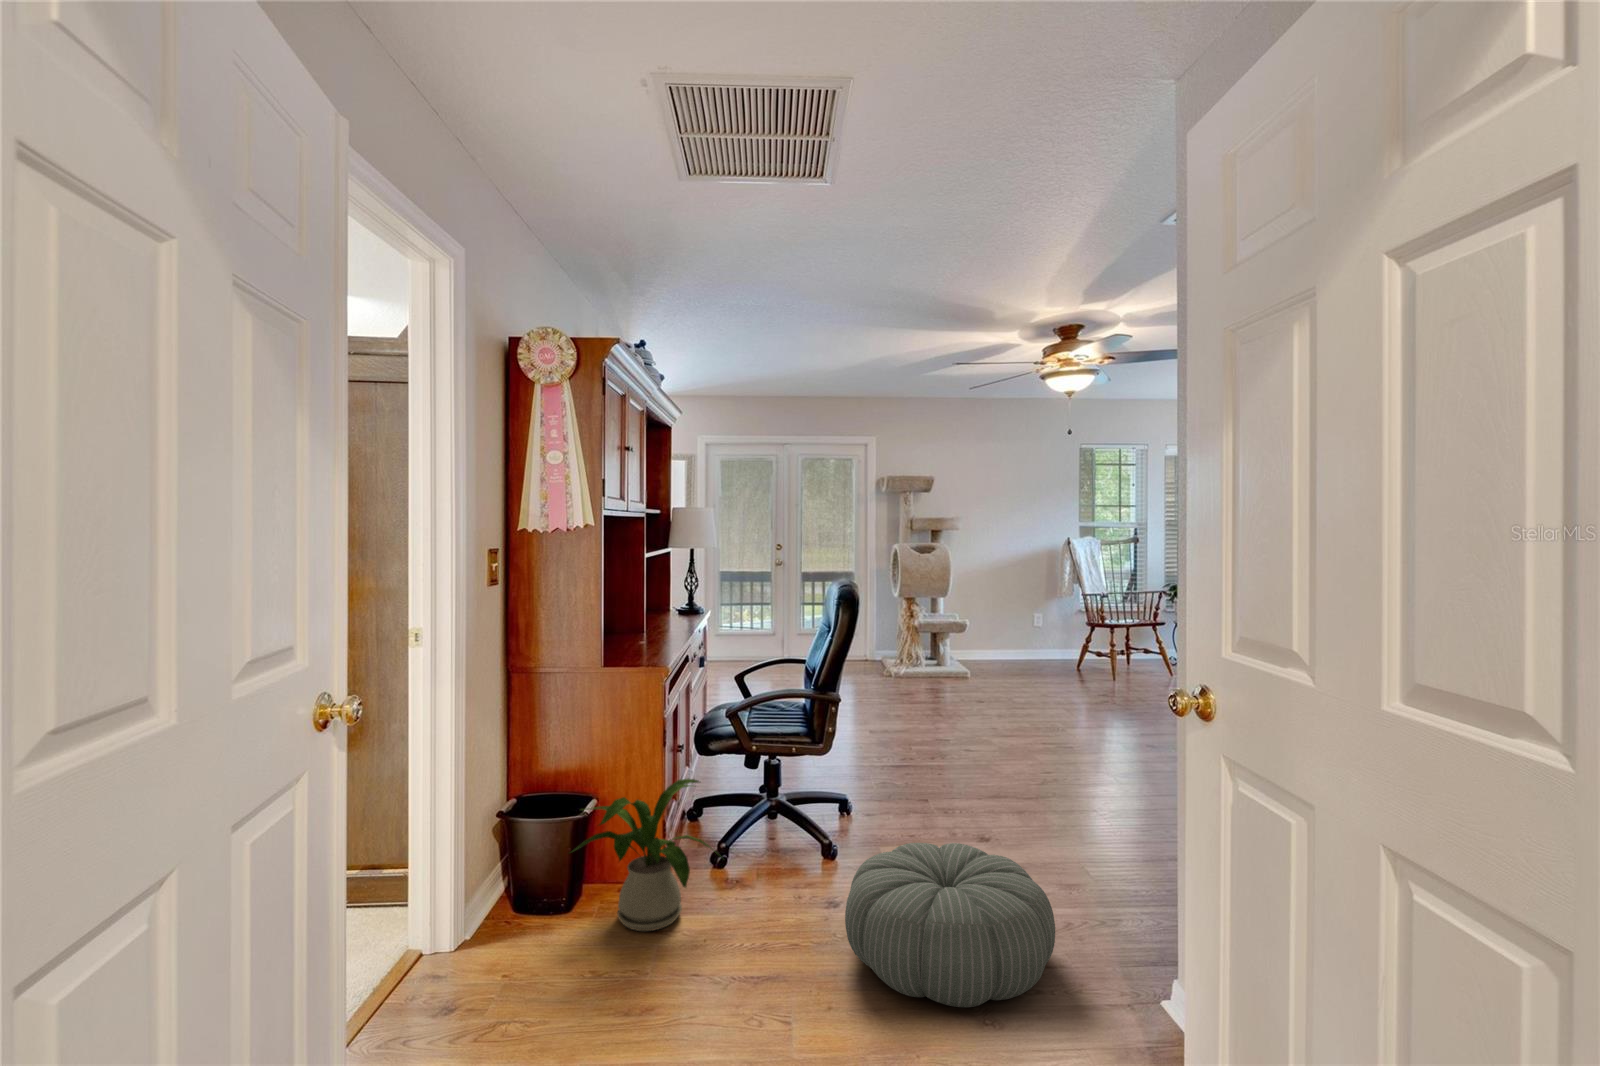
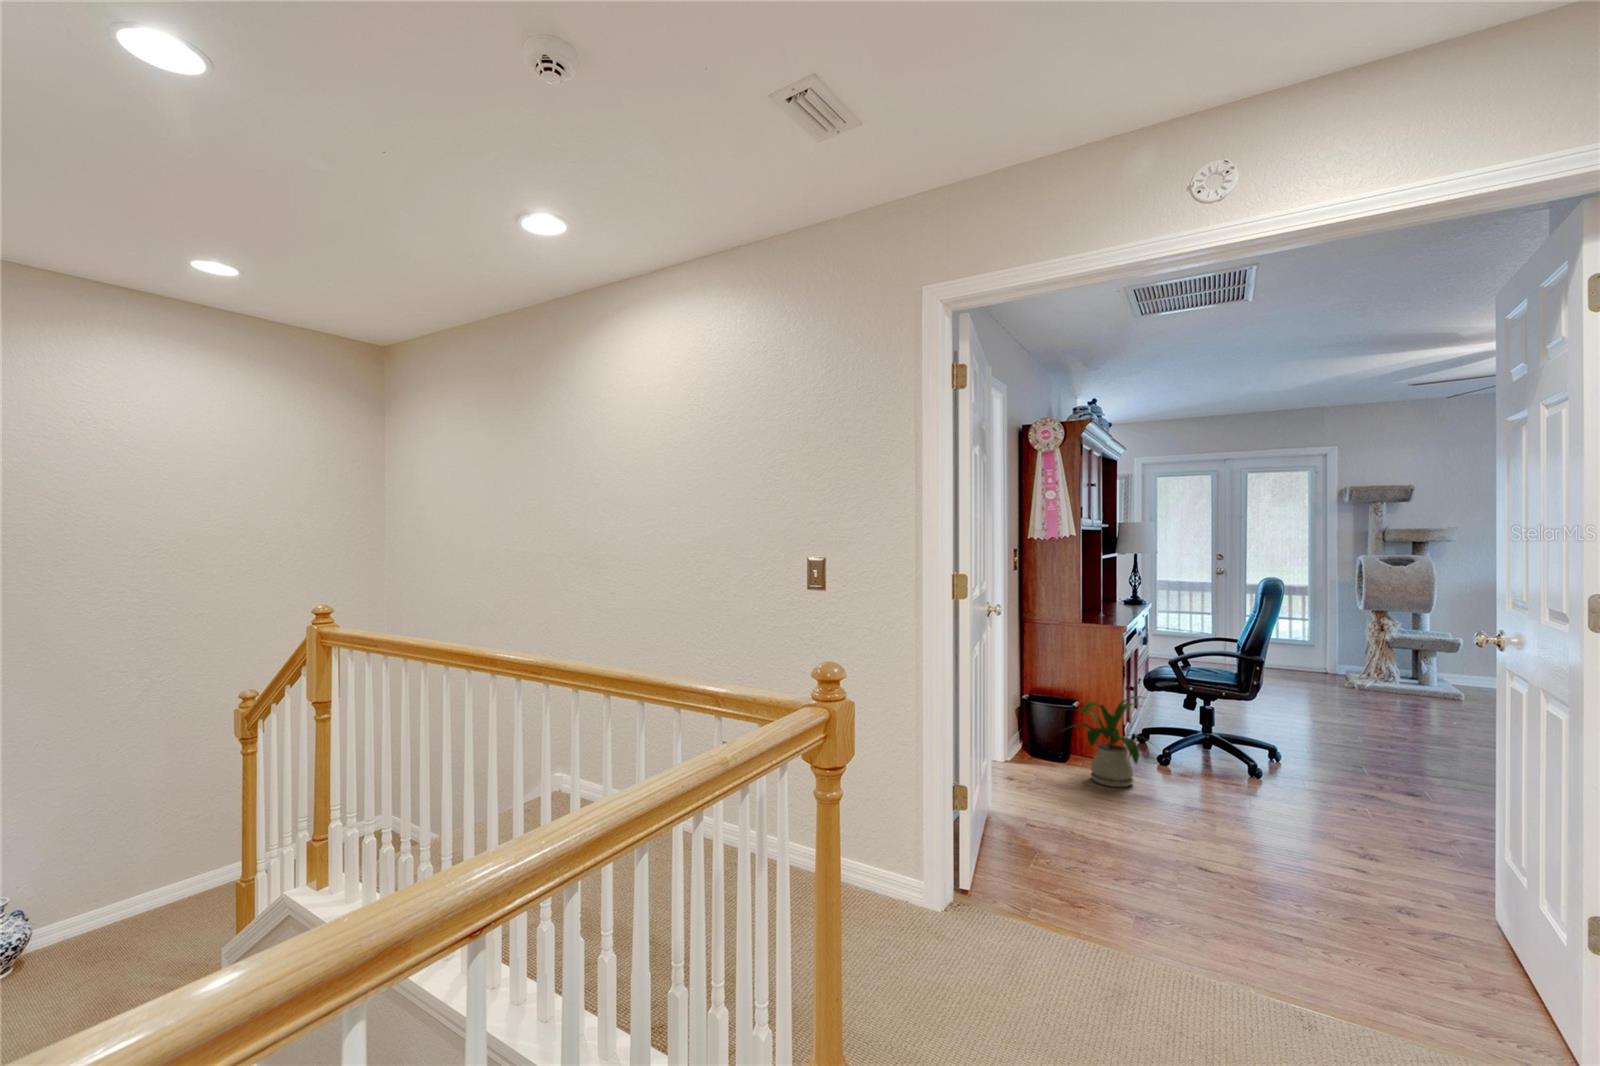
pouf: present [845,843,1055,1007] -> none [1253,764,1439,865]

